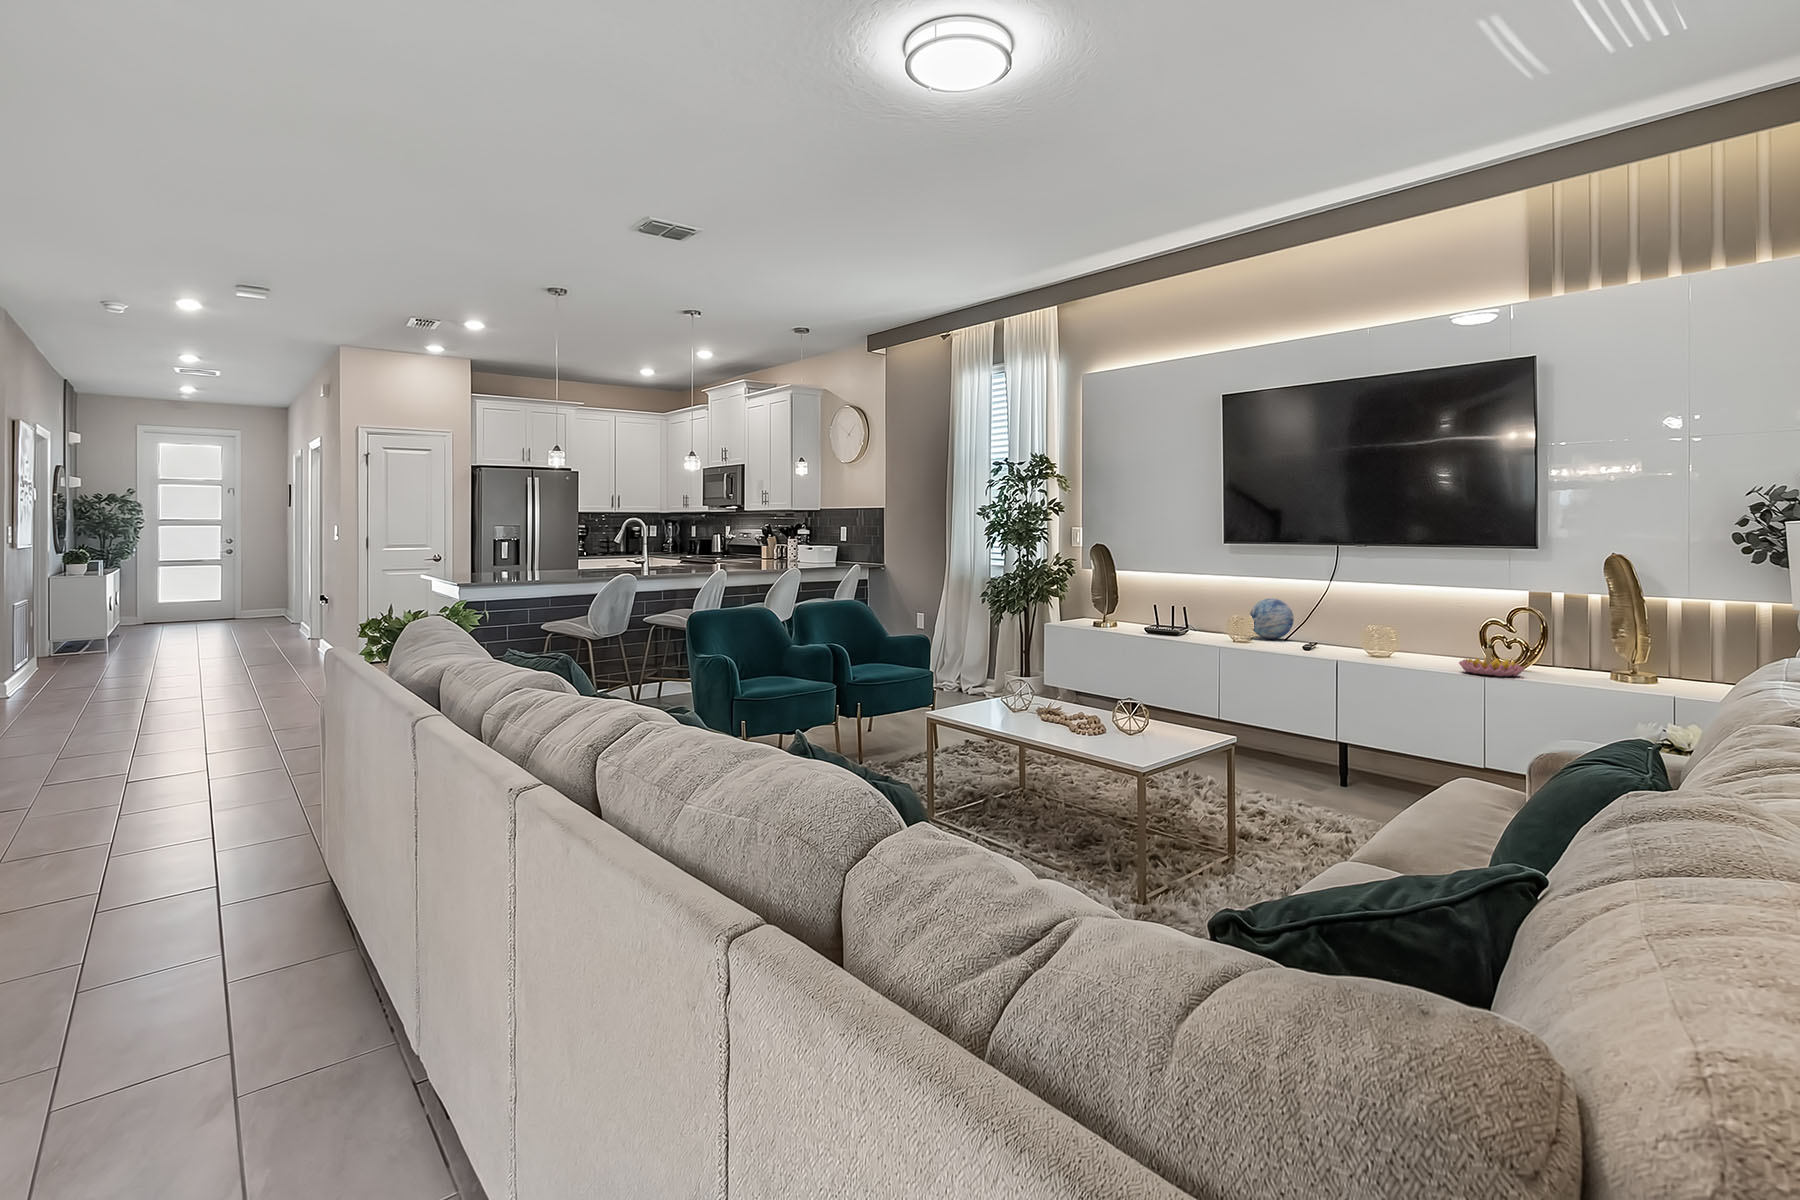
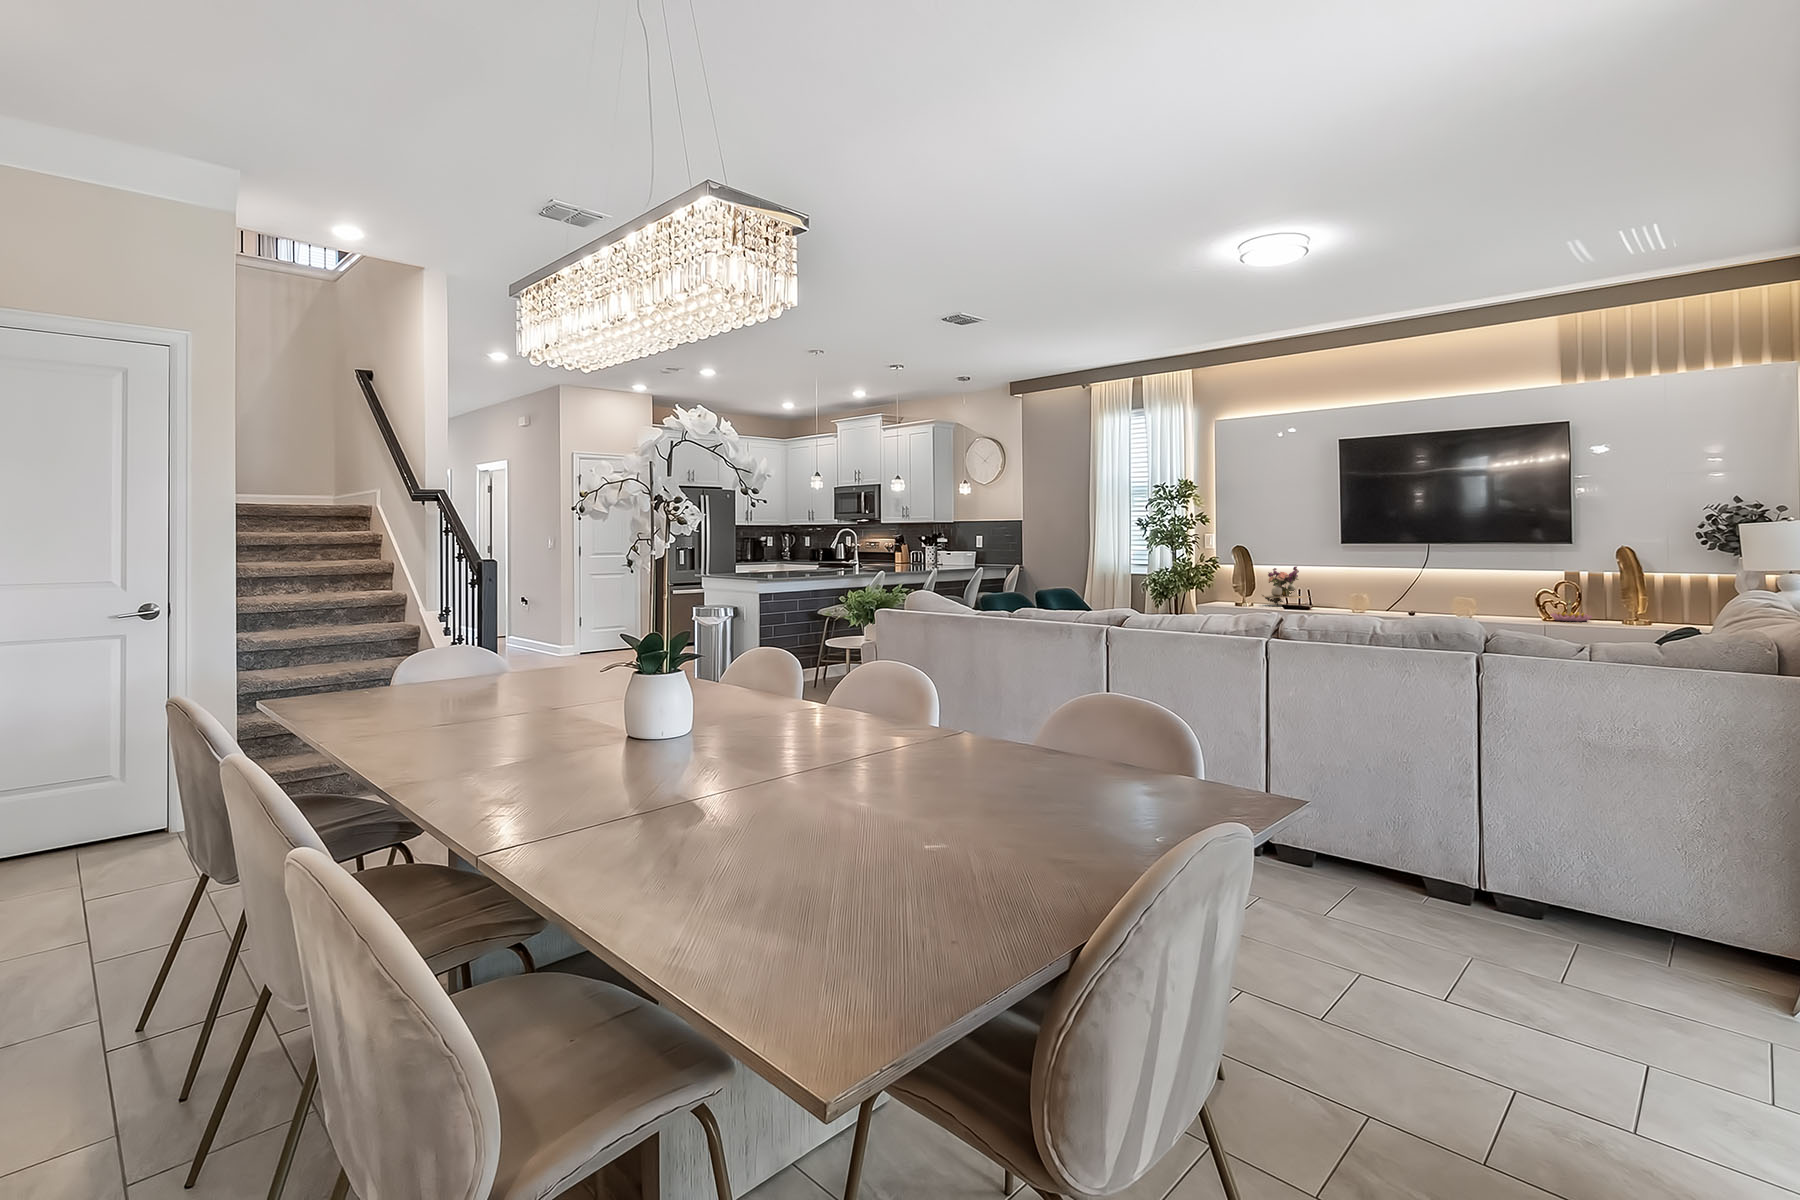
flower arrangement: none [1110,572,1180,628] -> present [1262,566,1310,605]
decorative orb: present [1250,599,1294,639] -> none [1372,581,1405,609]

